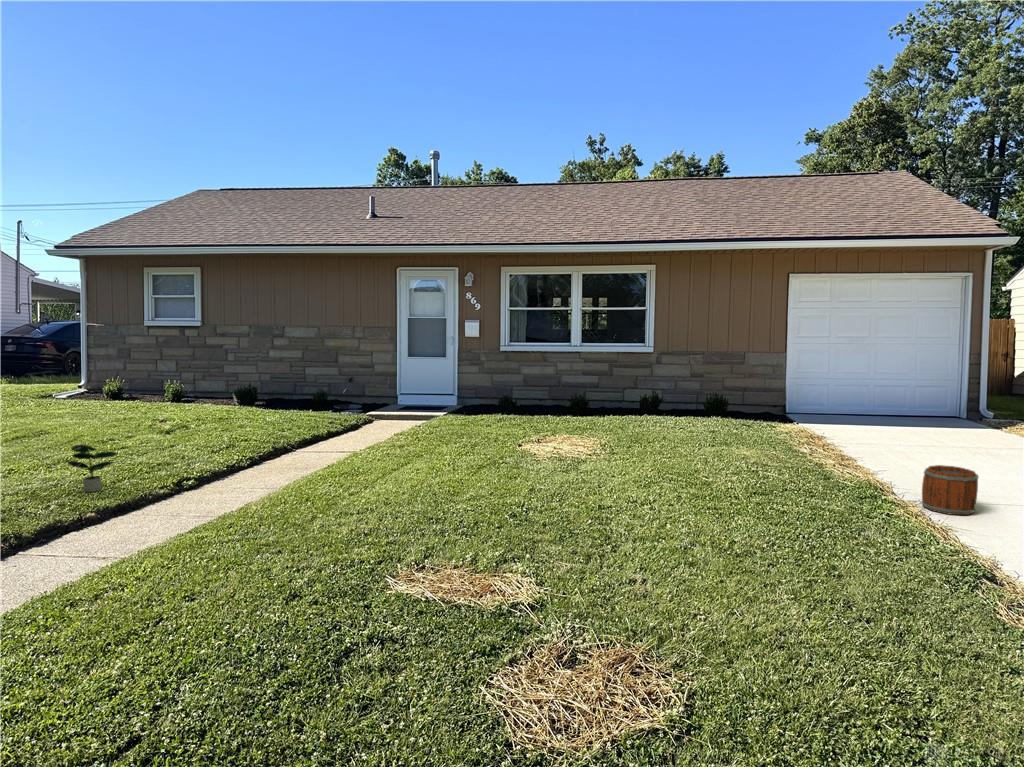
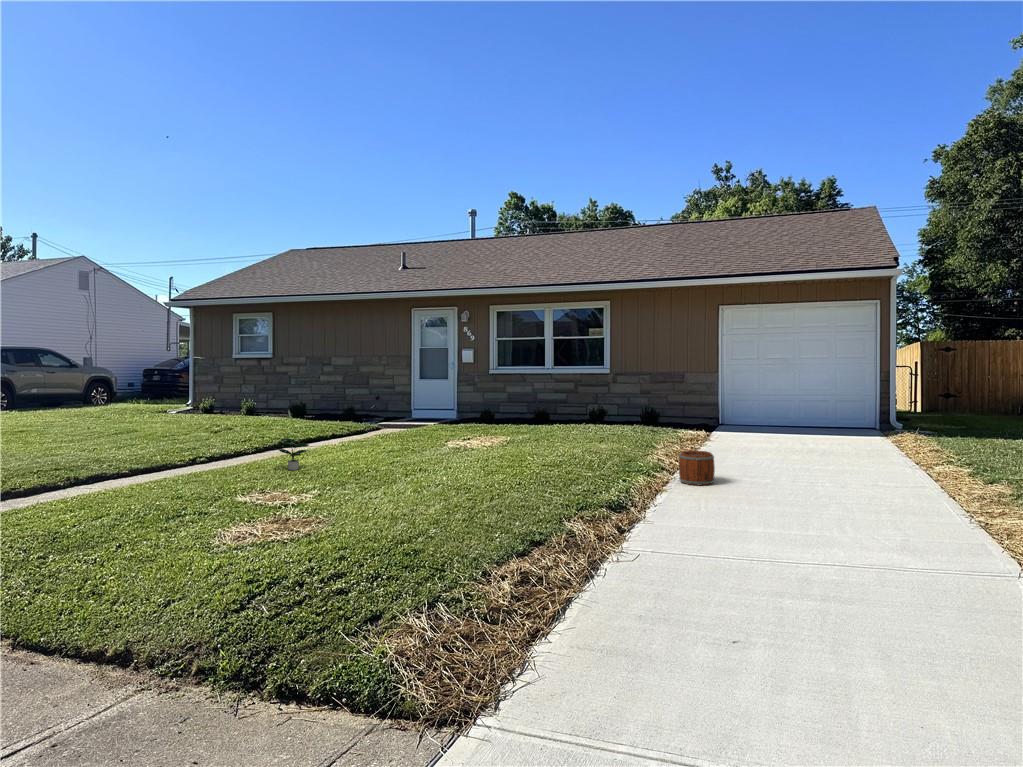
potted plant: present [67,445,117,492] -> present [278,438,309,471]

